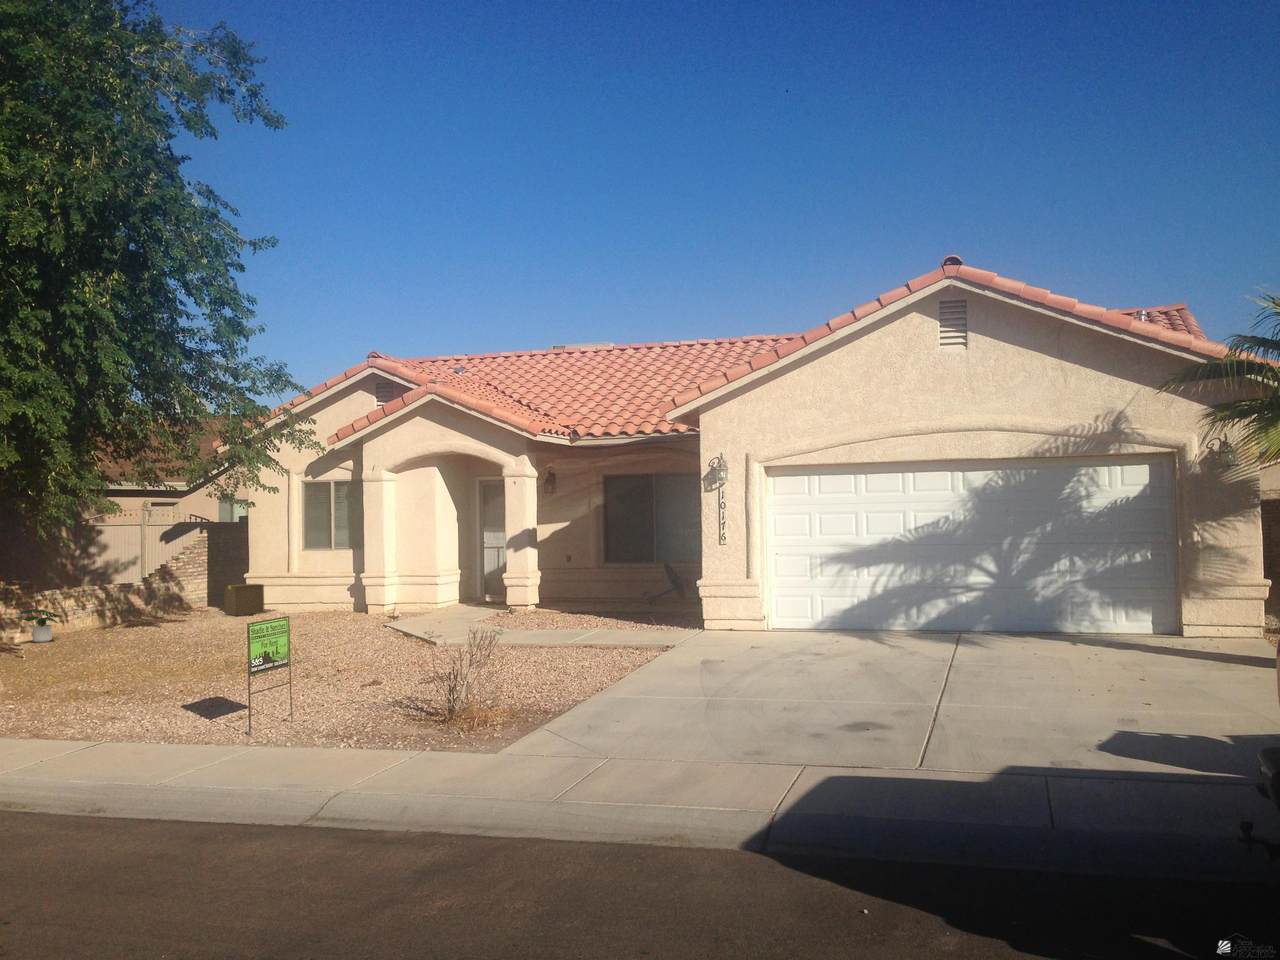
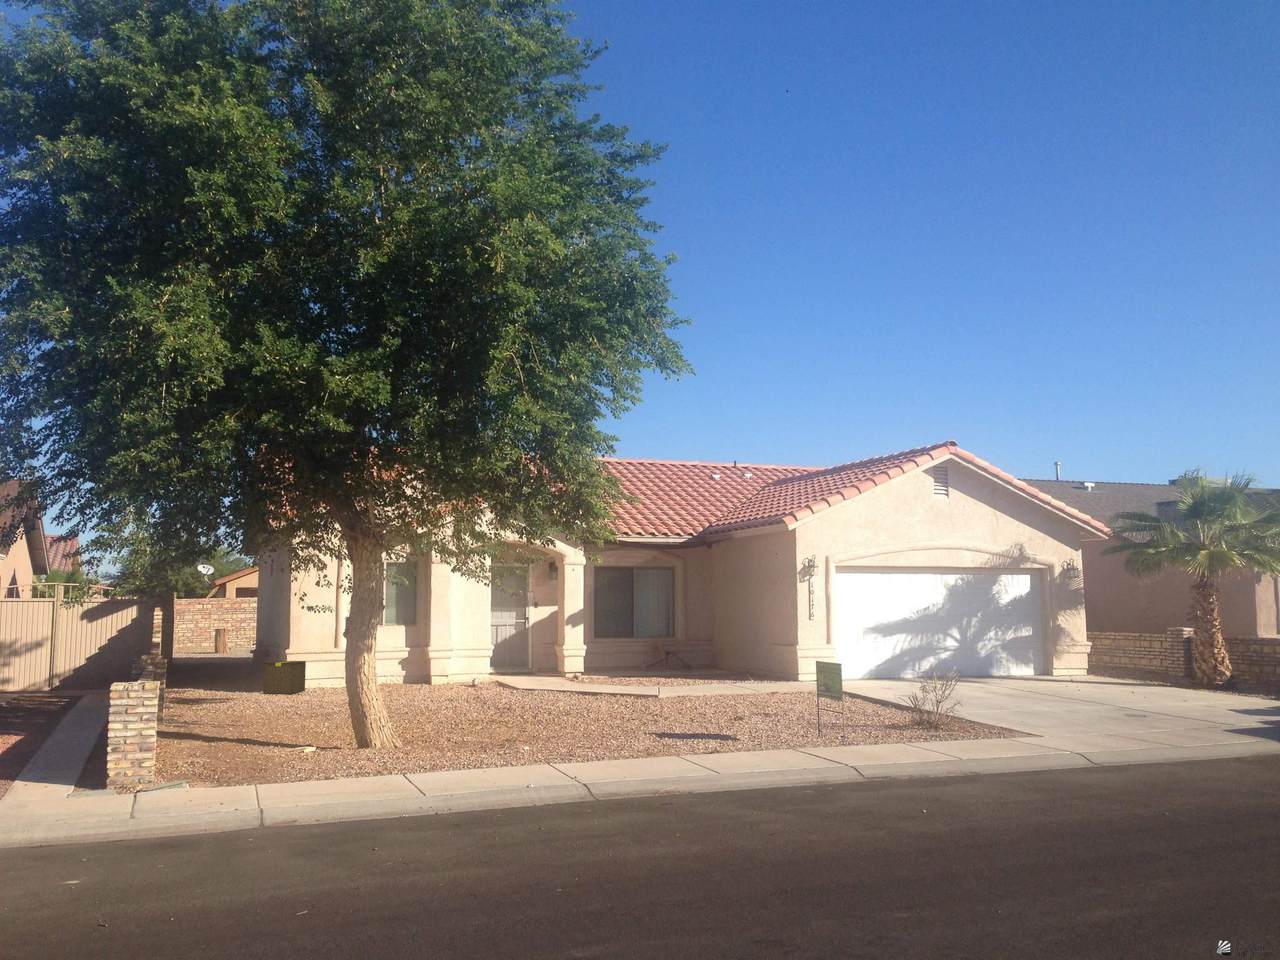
potted plant: present [21,609,62,642] -> none [190,688,232,725]

